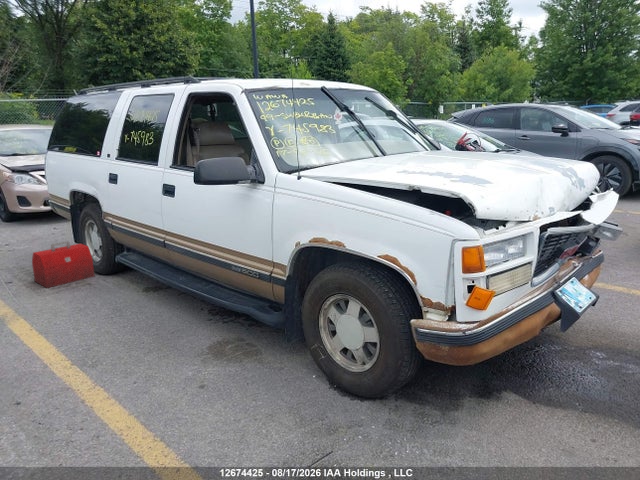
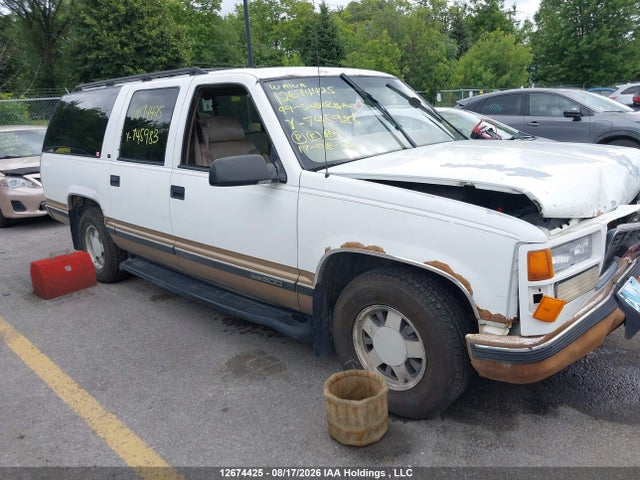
wooden bucket: none [287,352,346,419] -> present [323,369,389,446]

